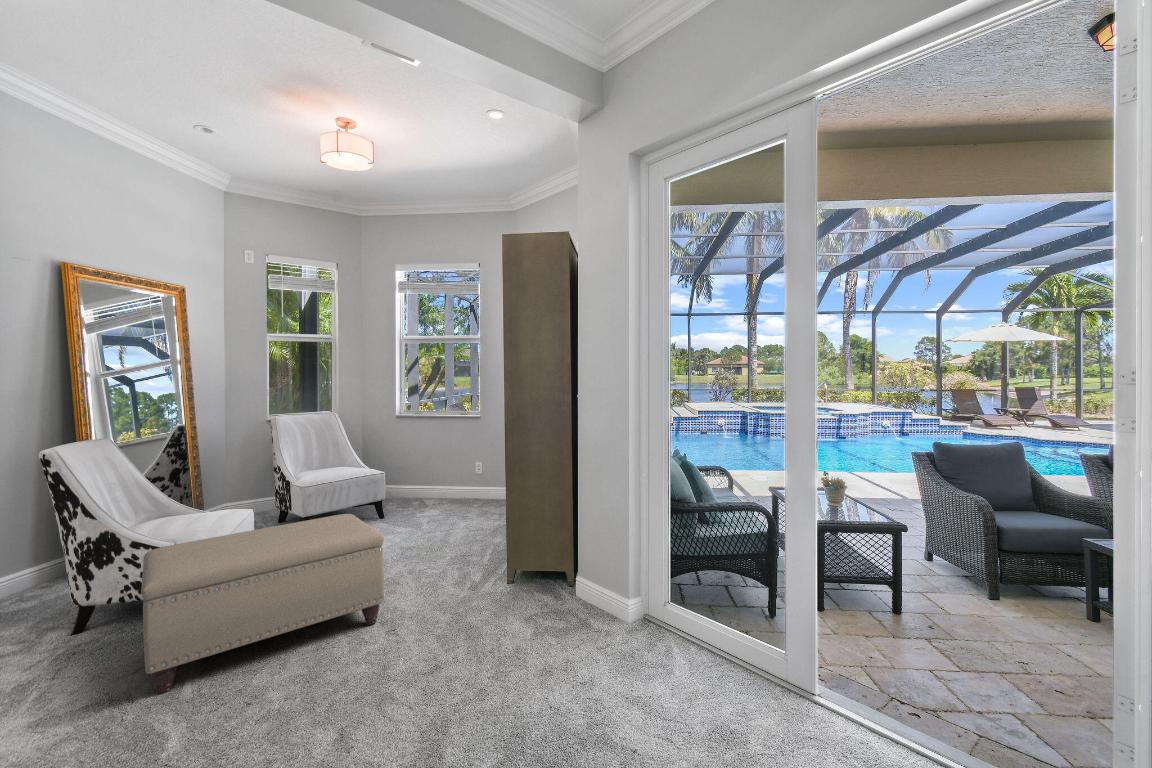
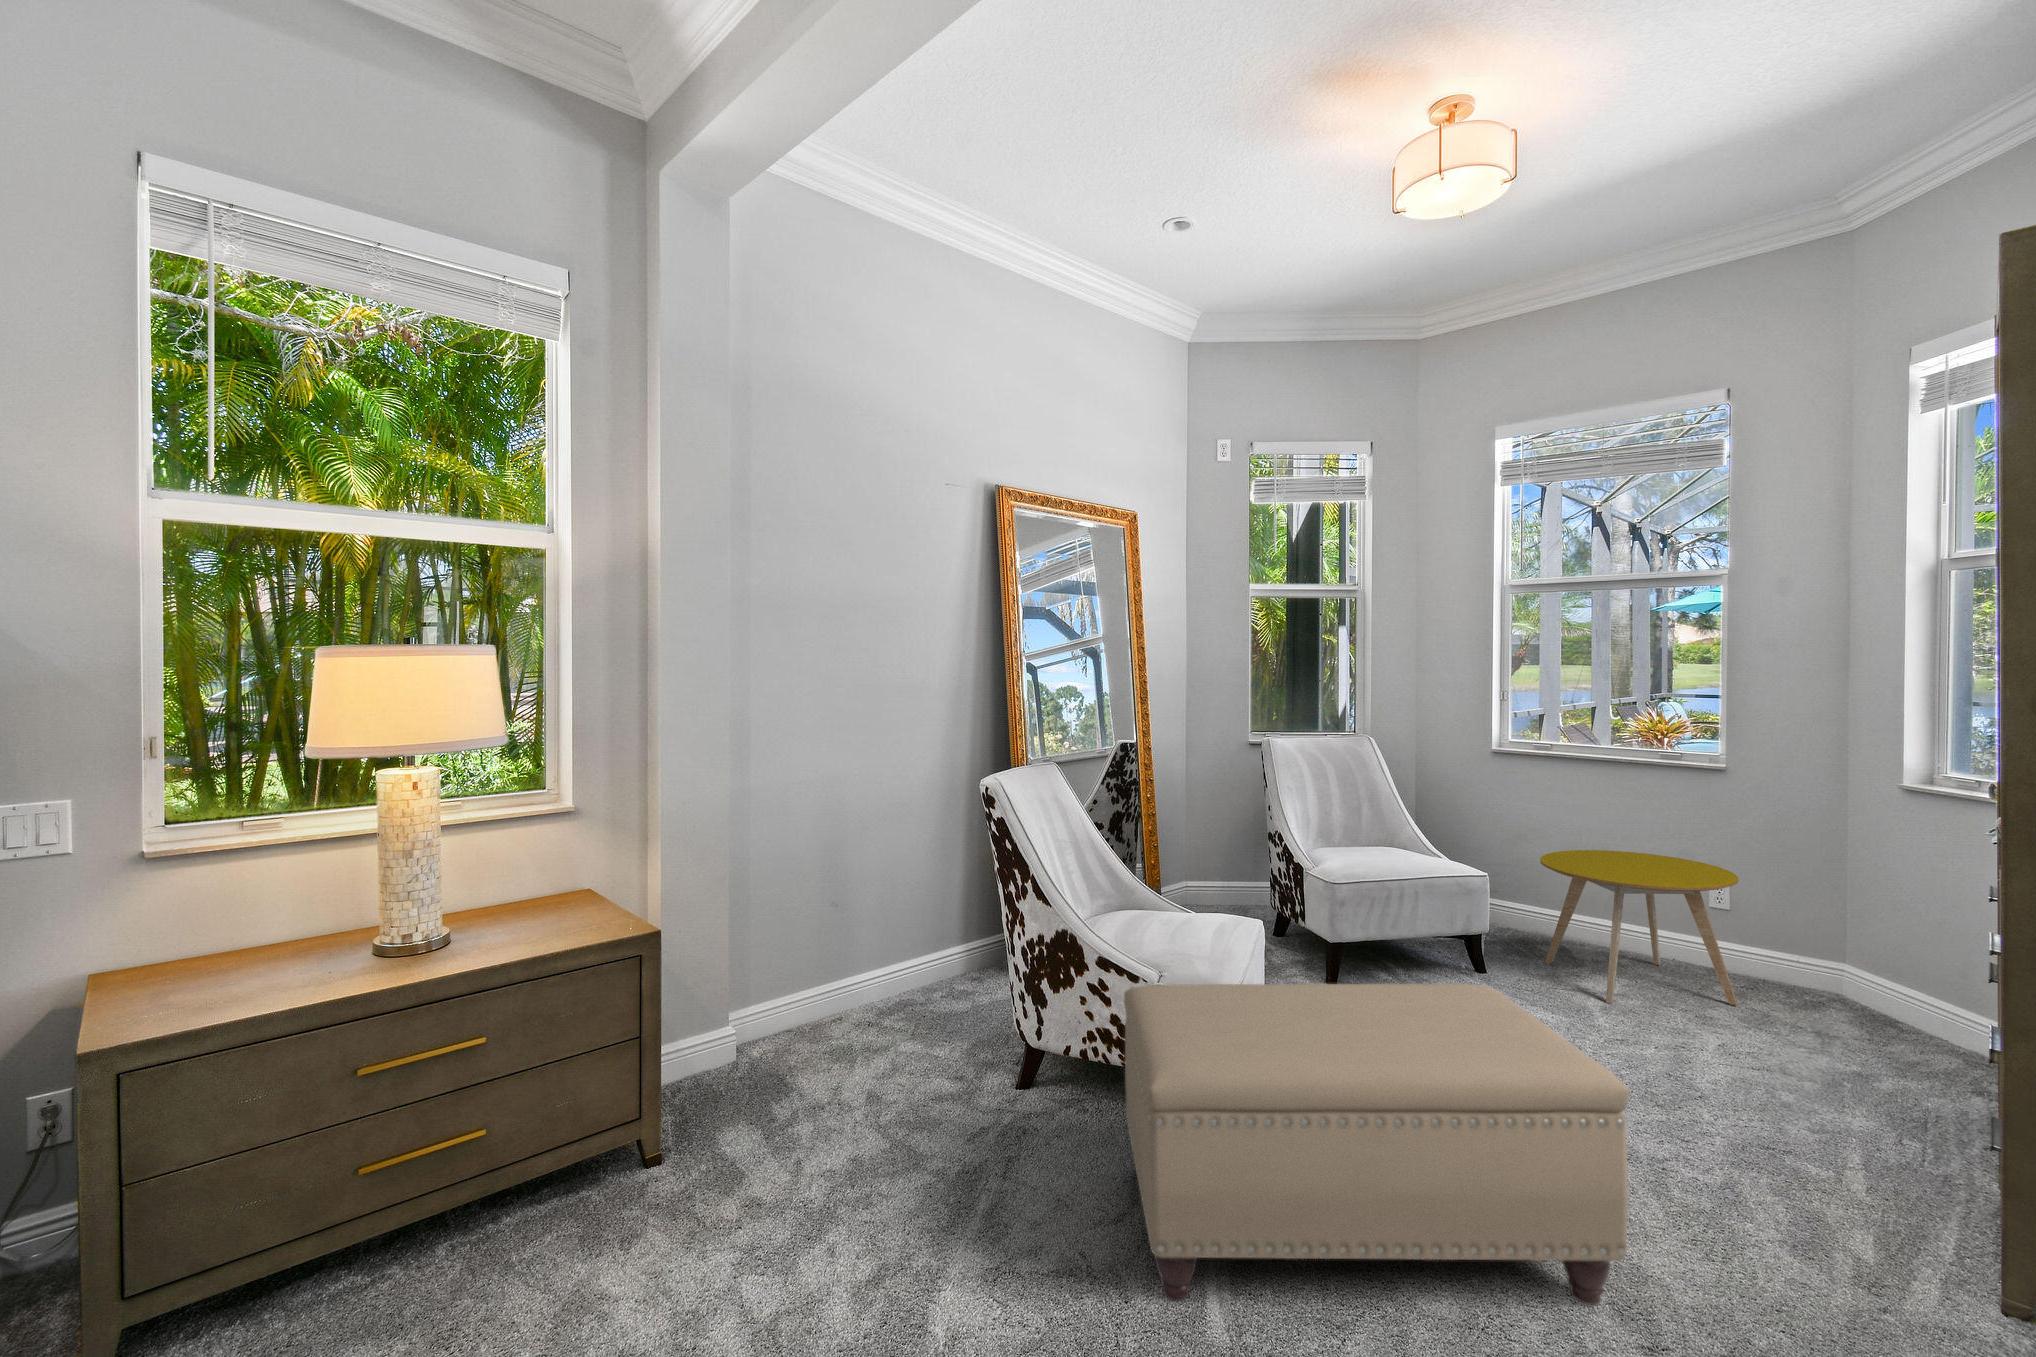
side table: none [409,456,479,519] -> present [1540,850,1738,1006]

